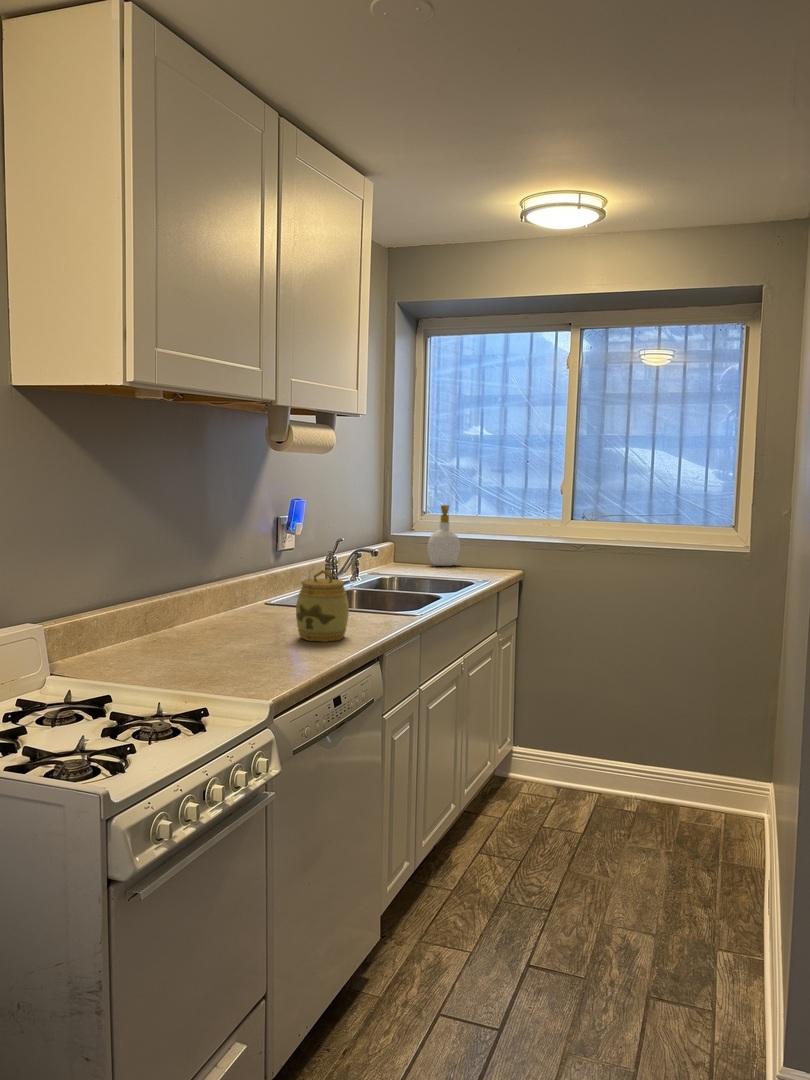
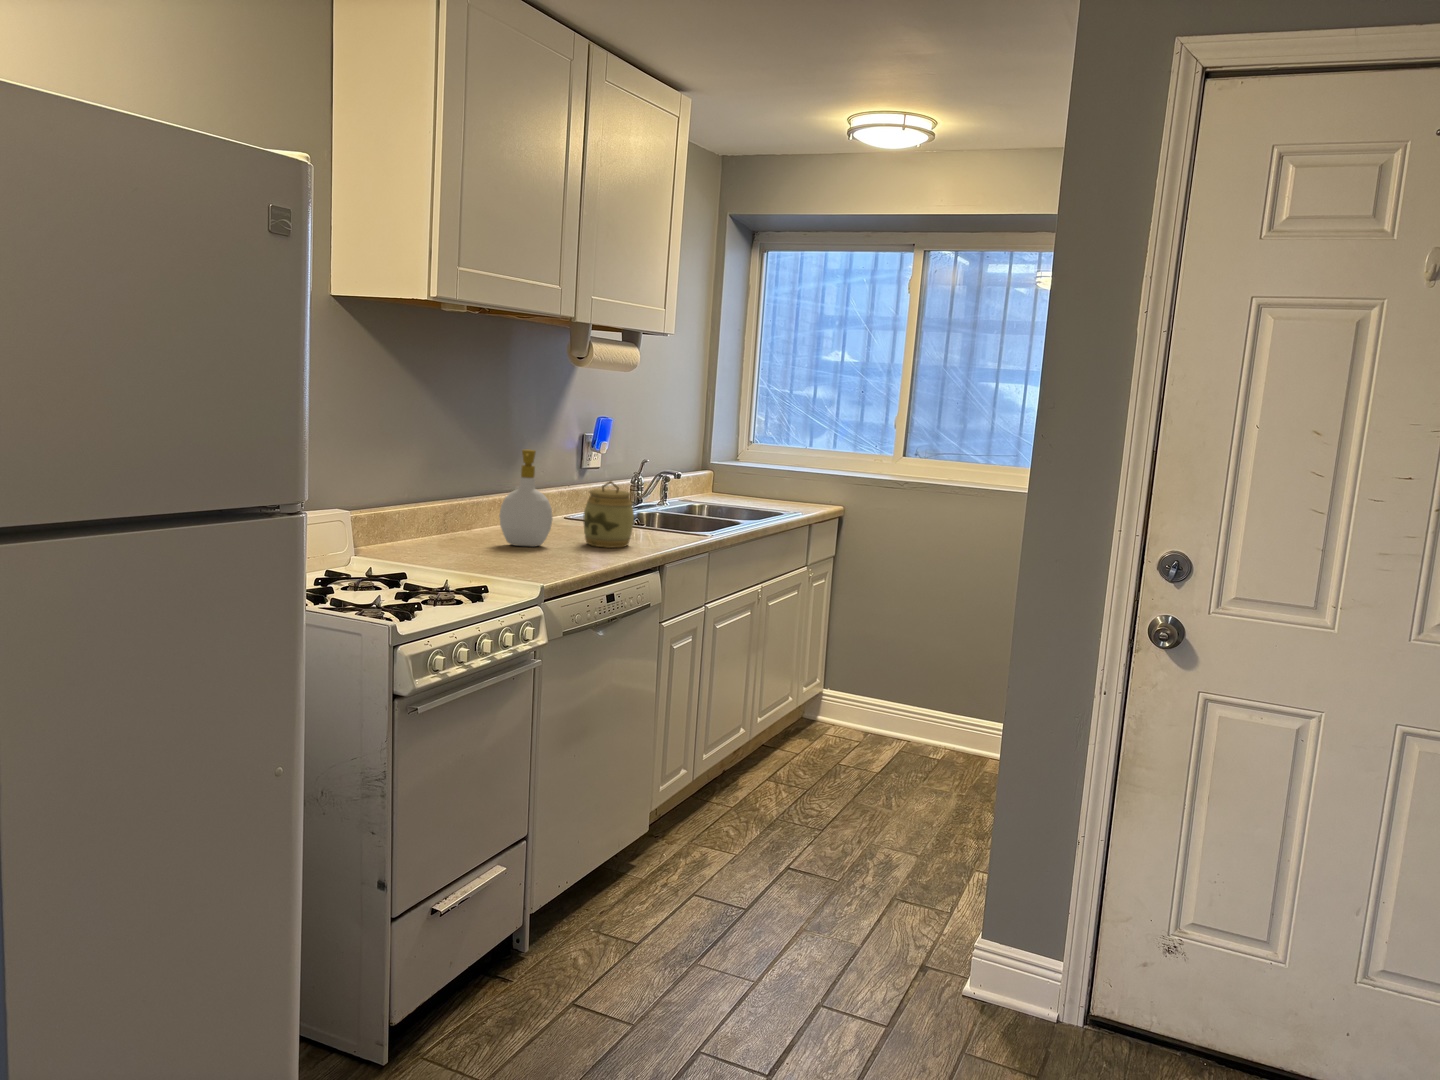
soap bottle: present [427,505,460,566] -> present [499,450,553,547]

